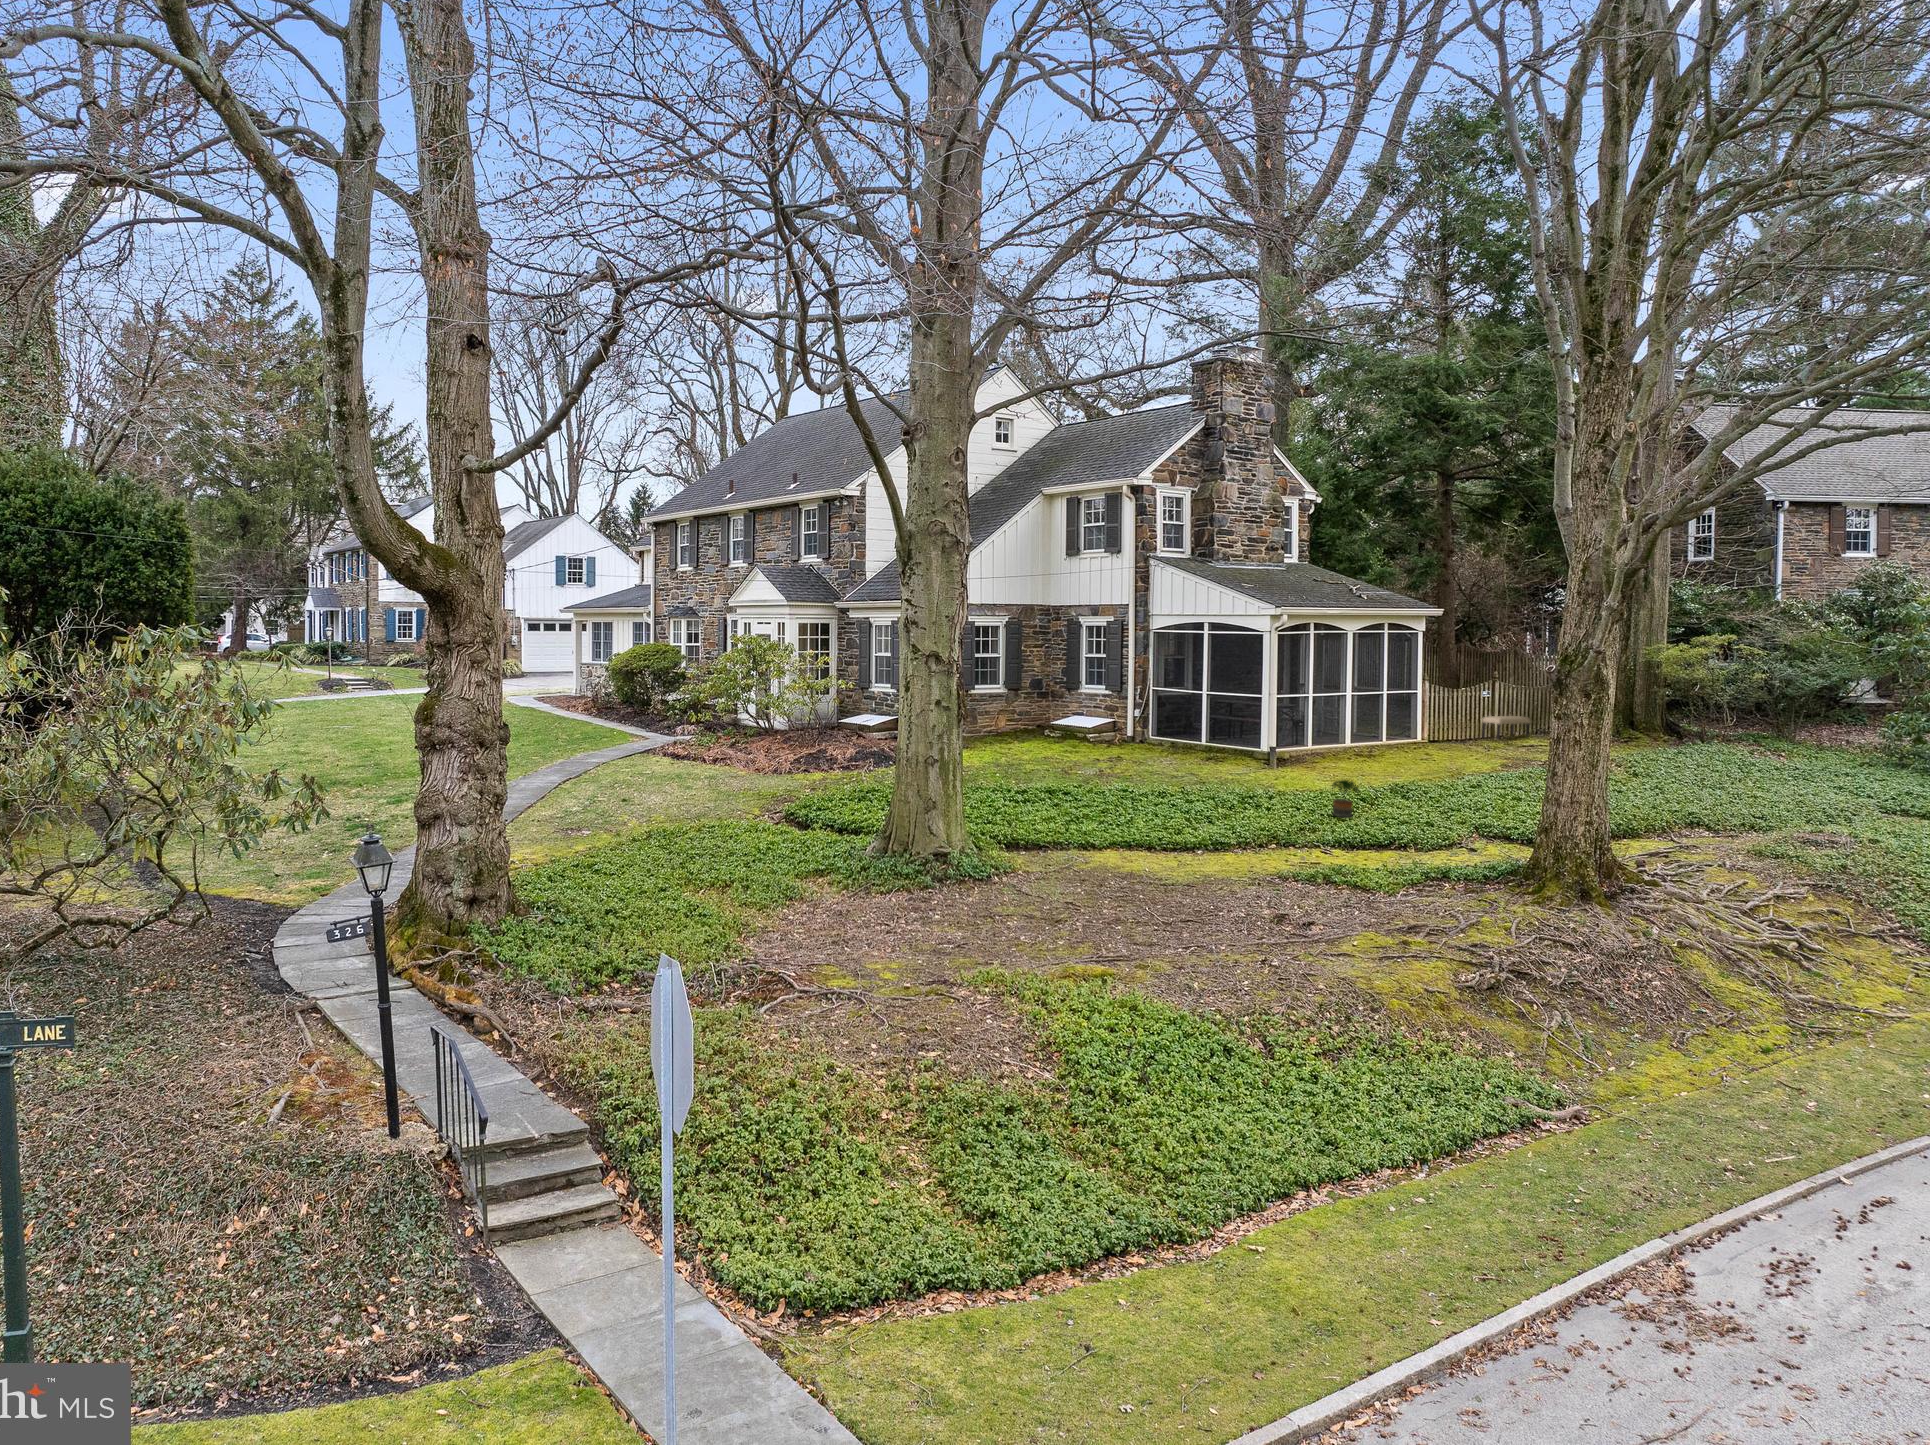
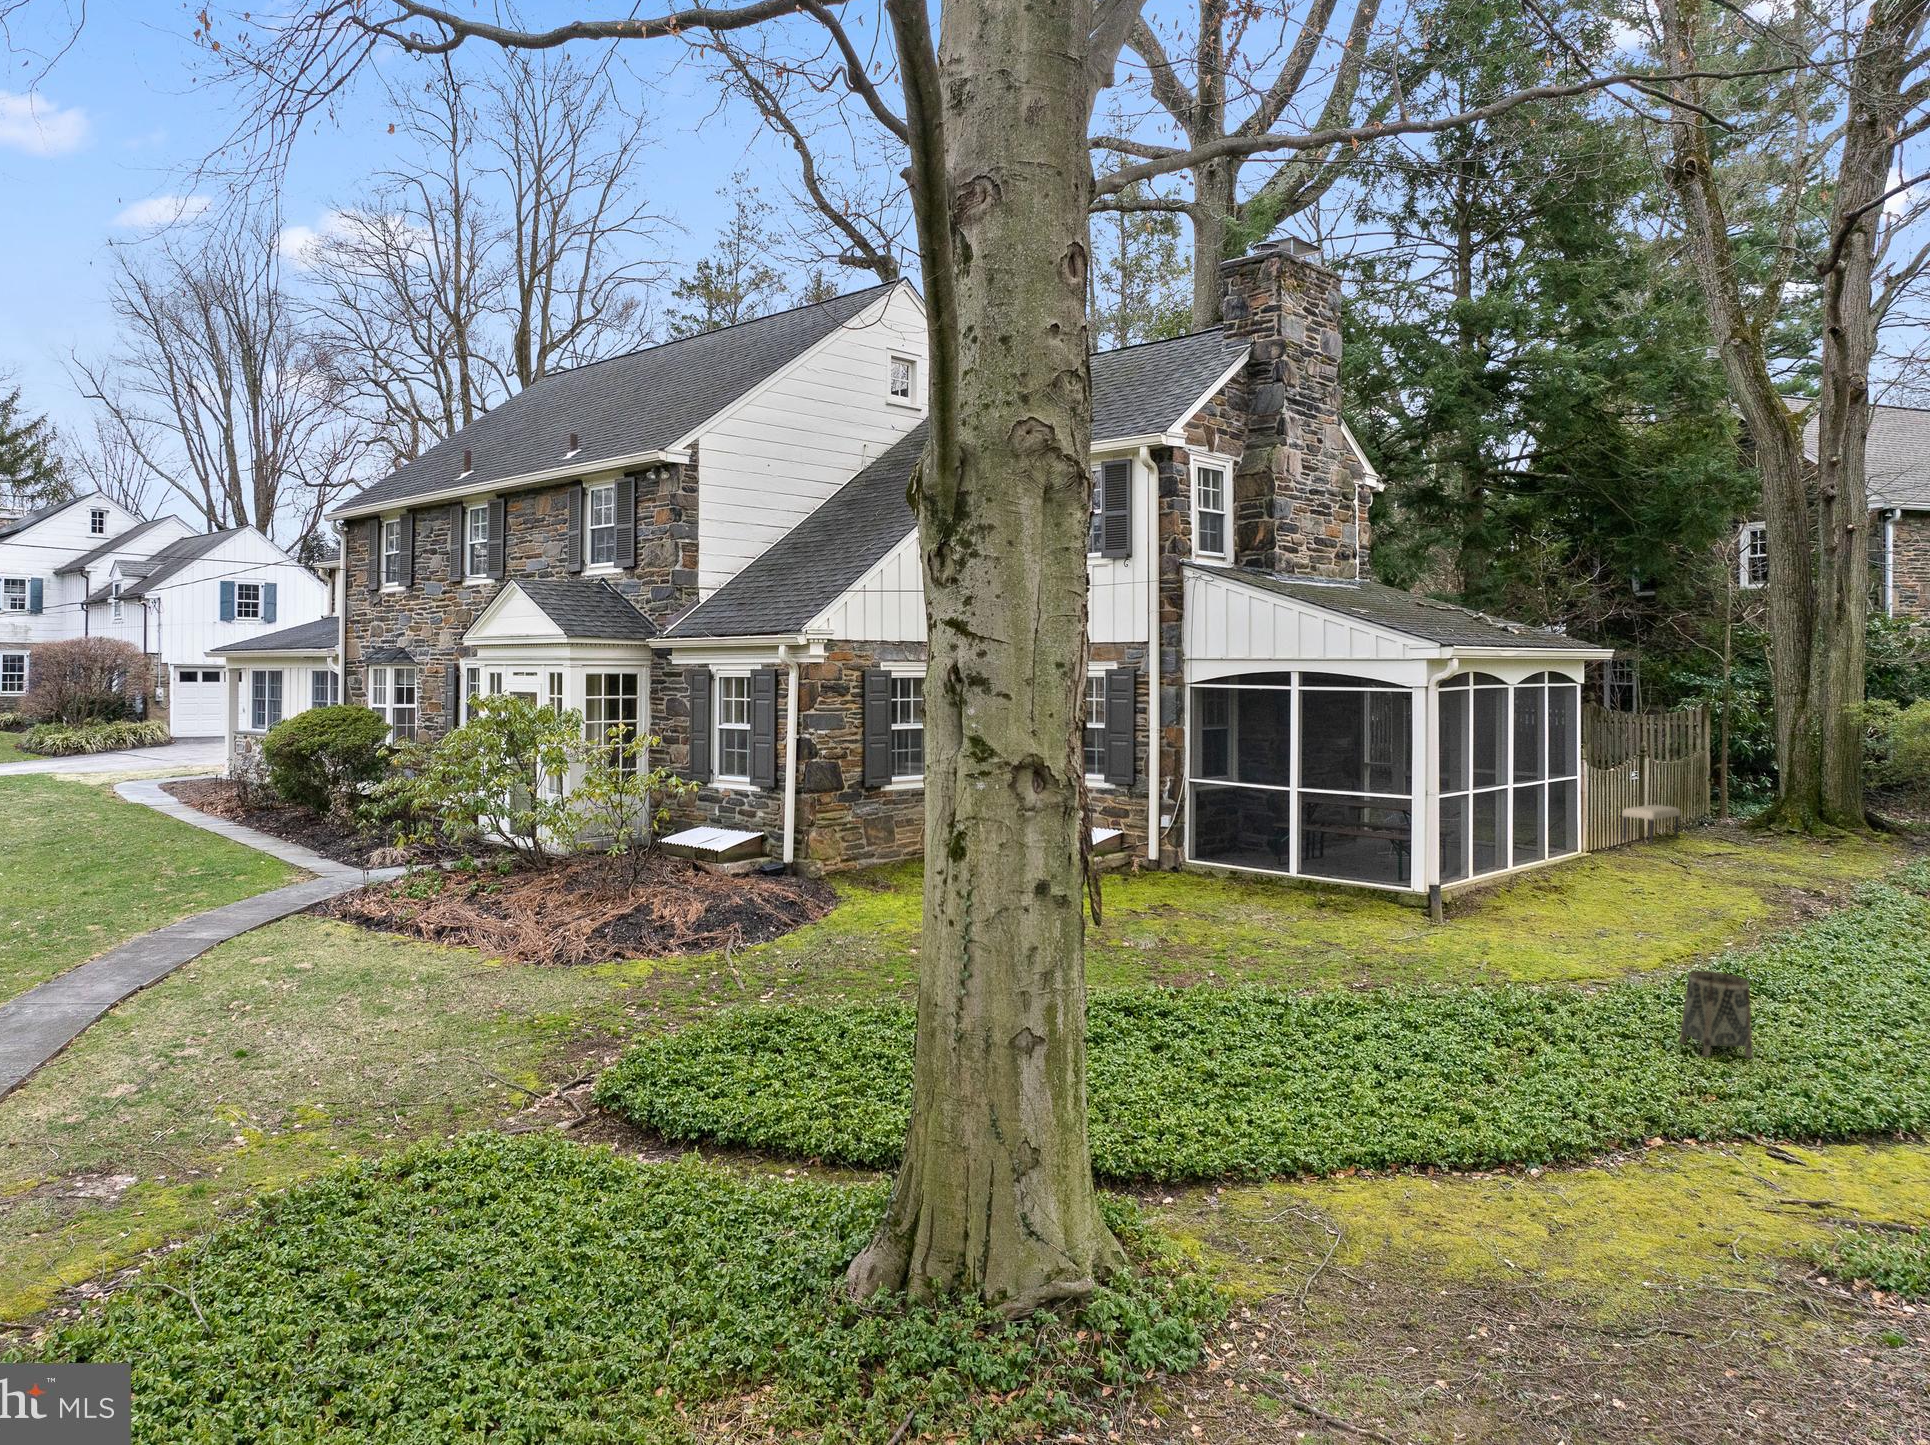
basket: none [1302,768,1330,807] -> present [1680,971,1753,1058]
potted tree: present [1332,780,1359,817] -> none [1805,1011,1885,1100]

